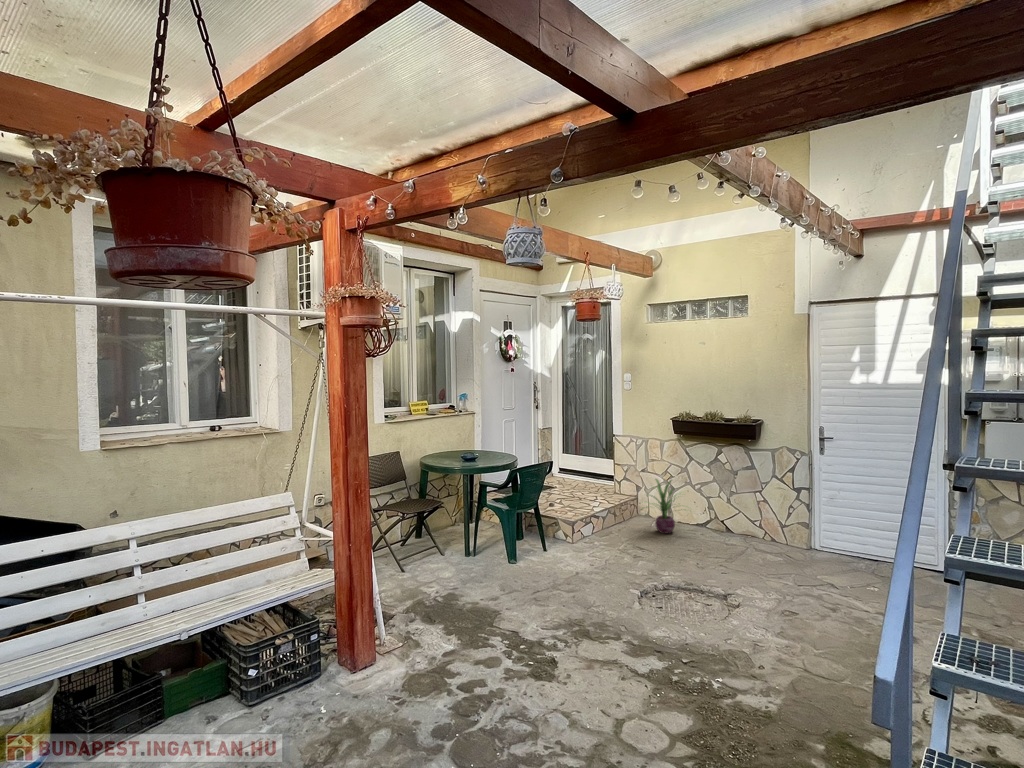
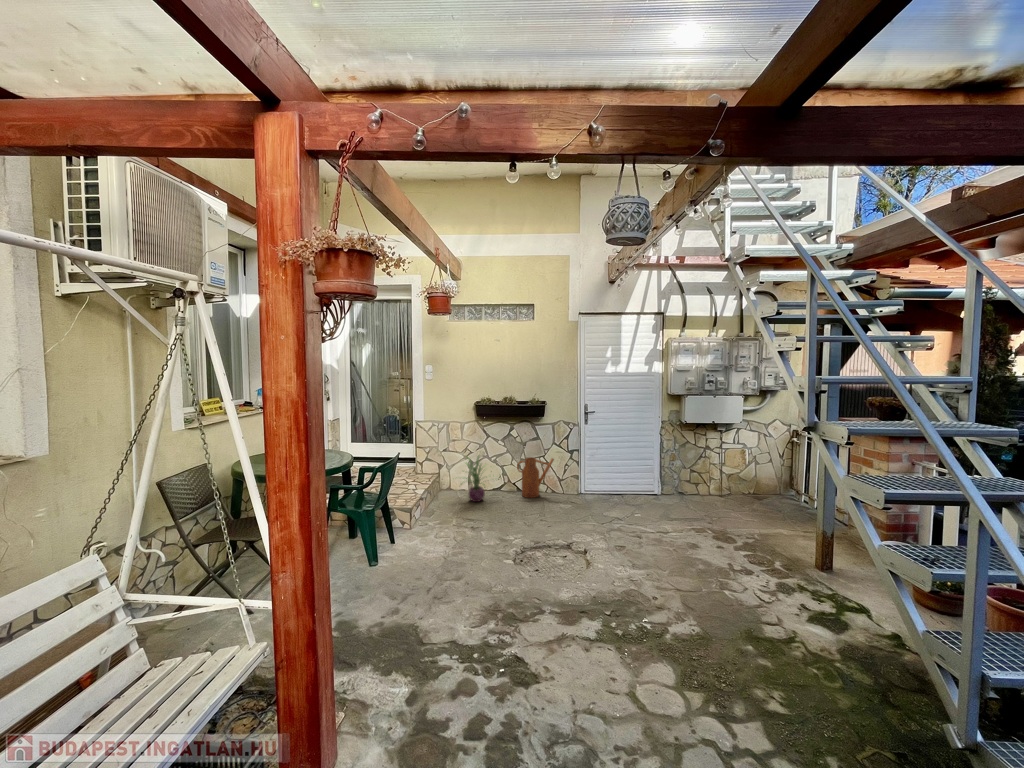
watering can: none [719,490,768,542] -> present [517,457,554,498]

